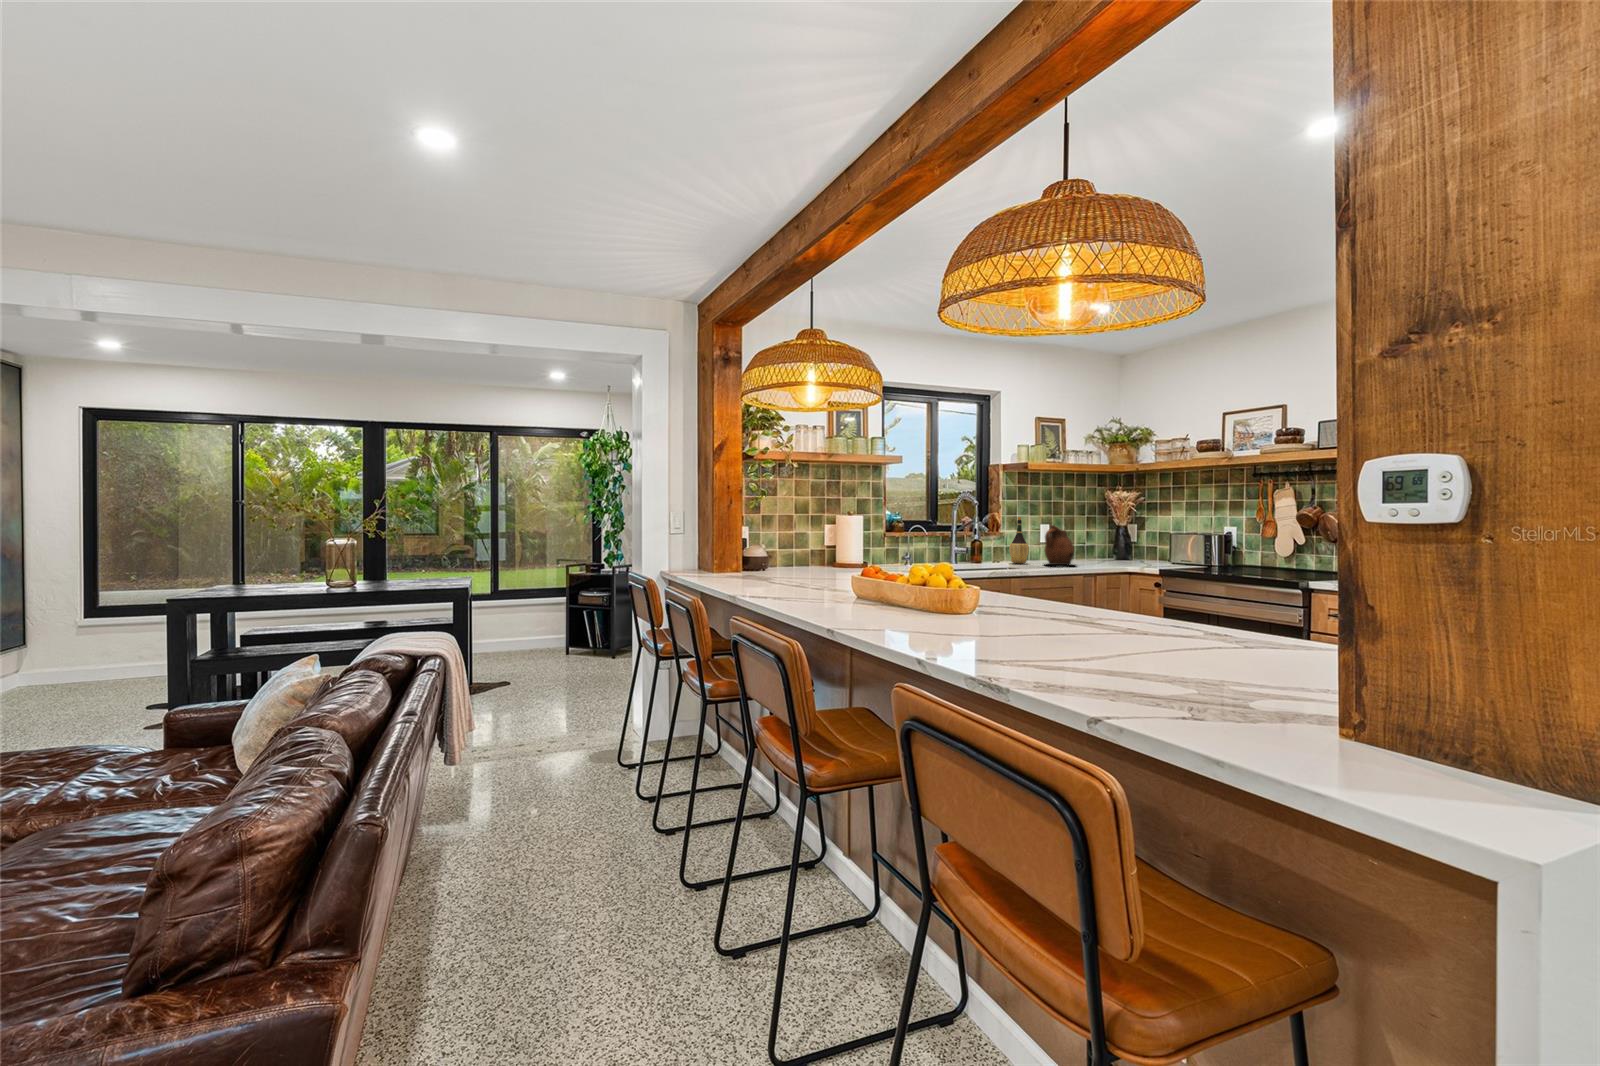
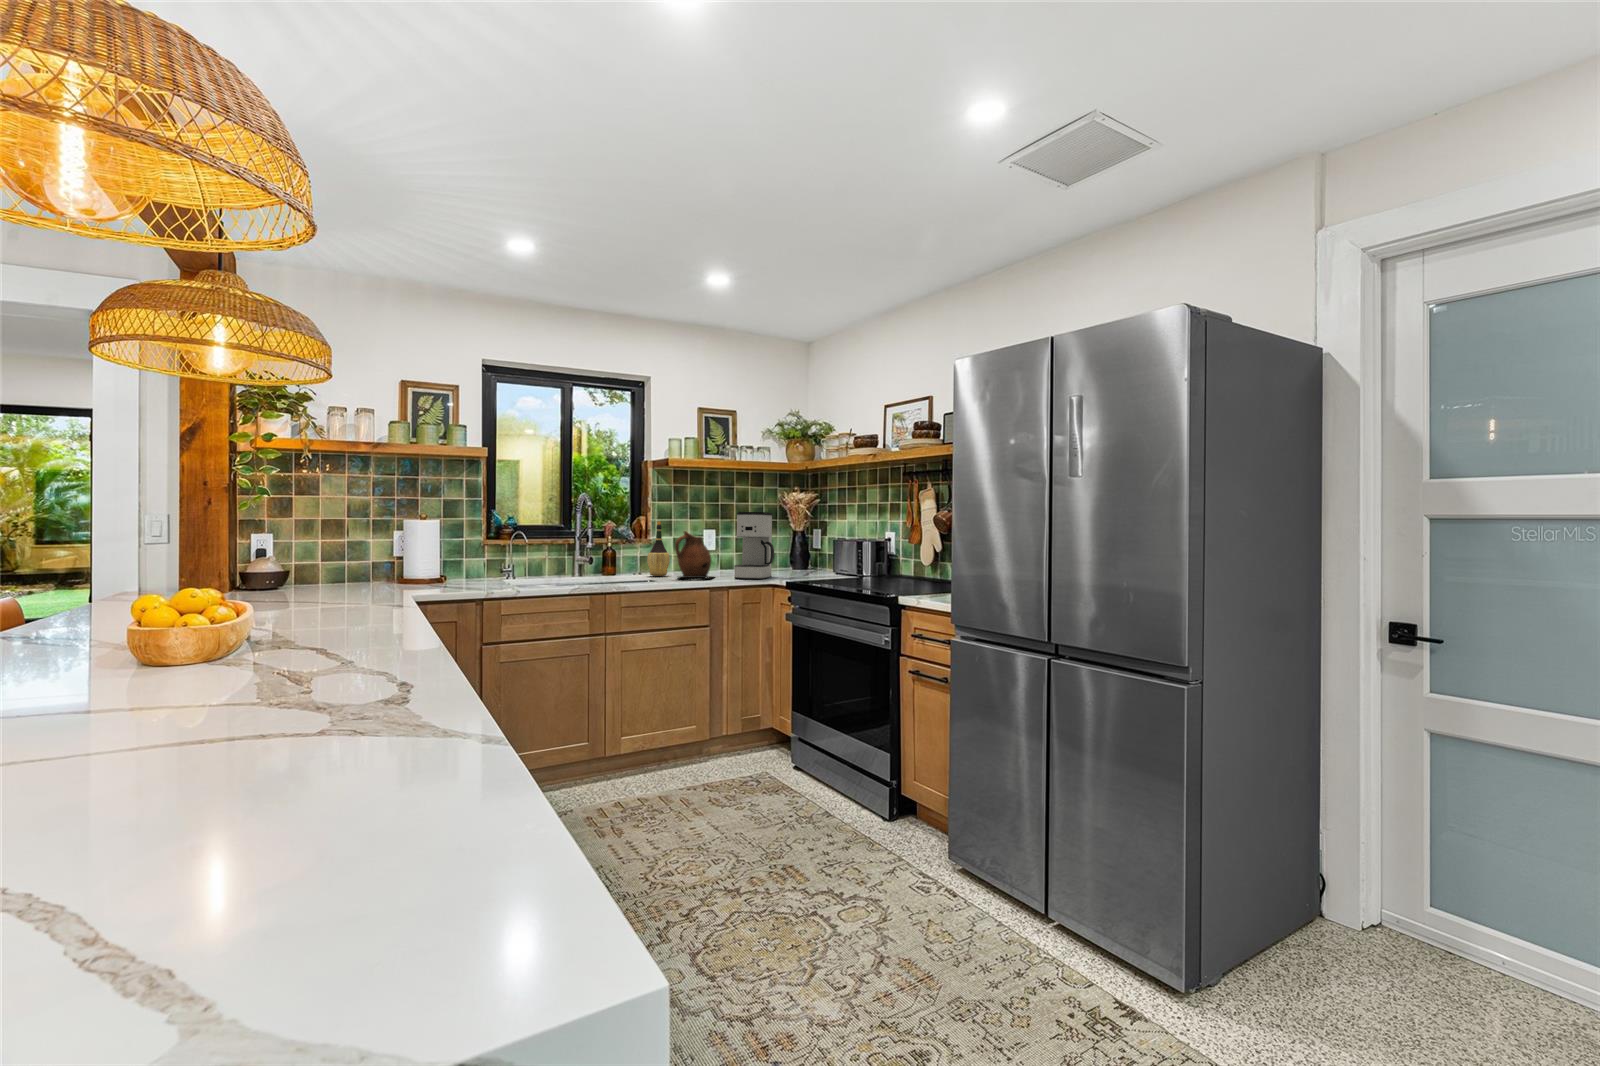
coffee maker: none [1094,509,1129,566] -> present [734,512,774,579]

